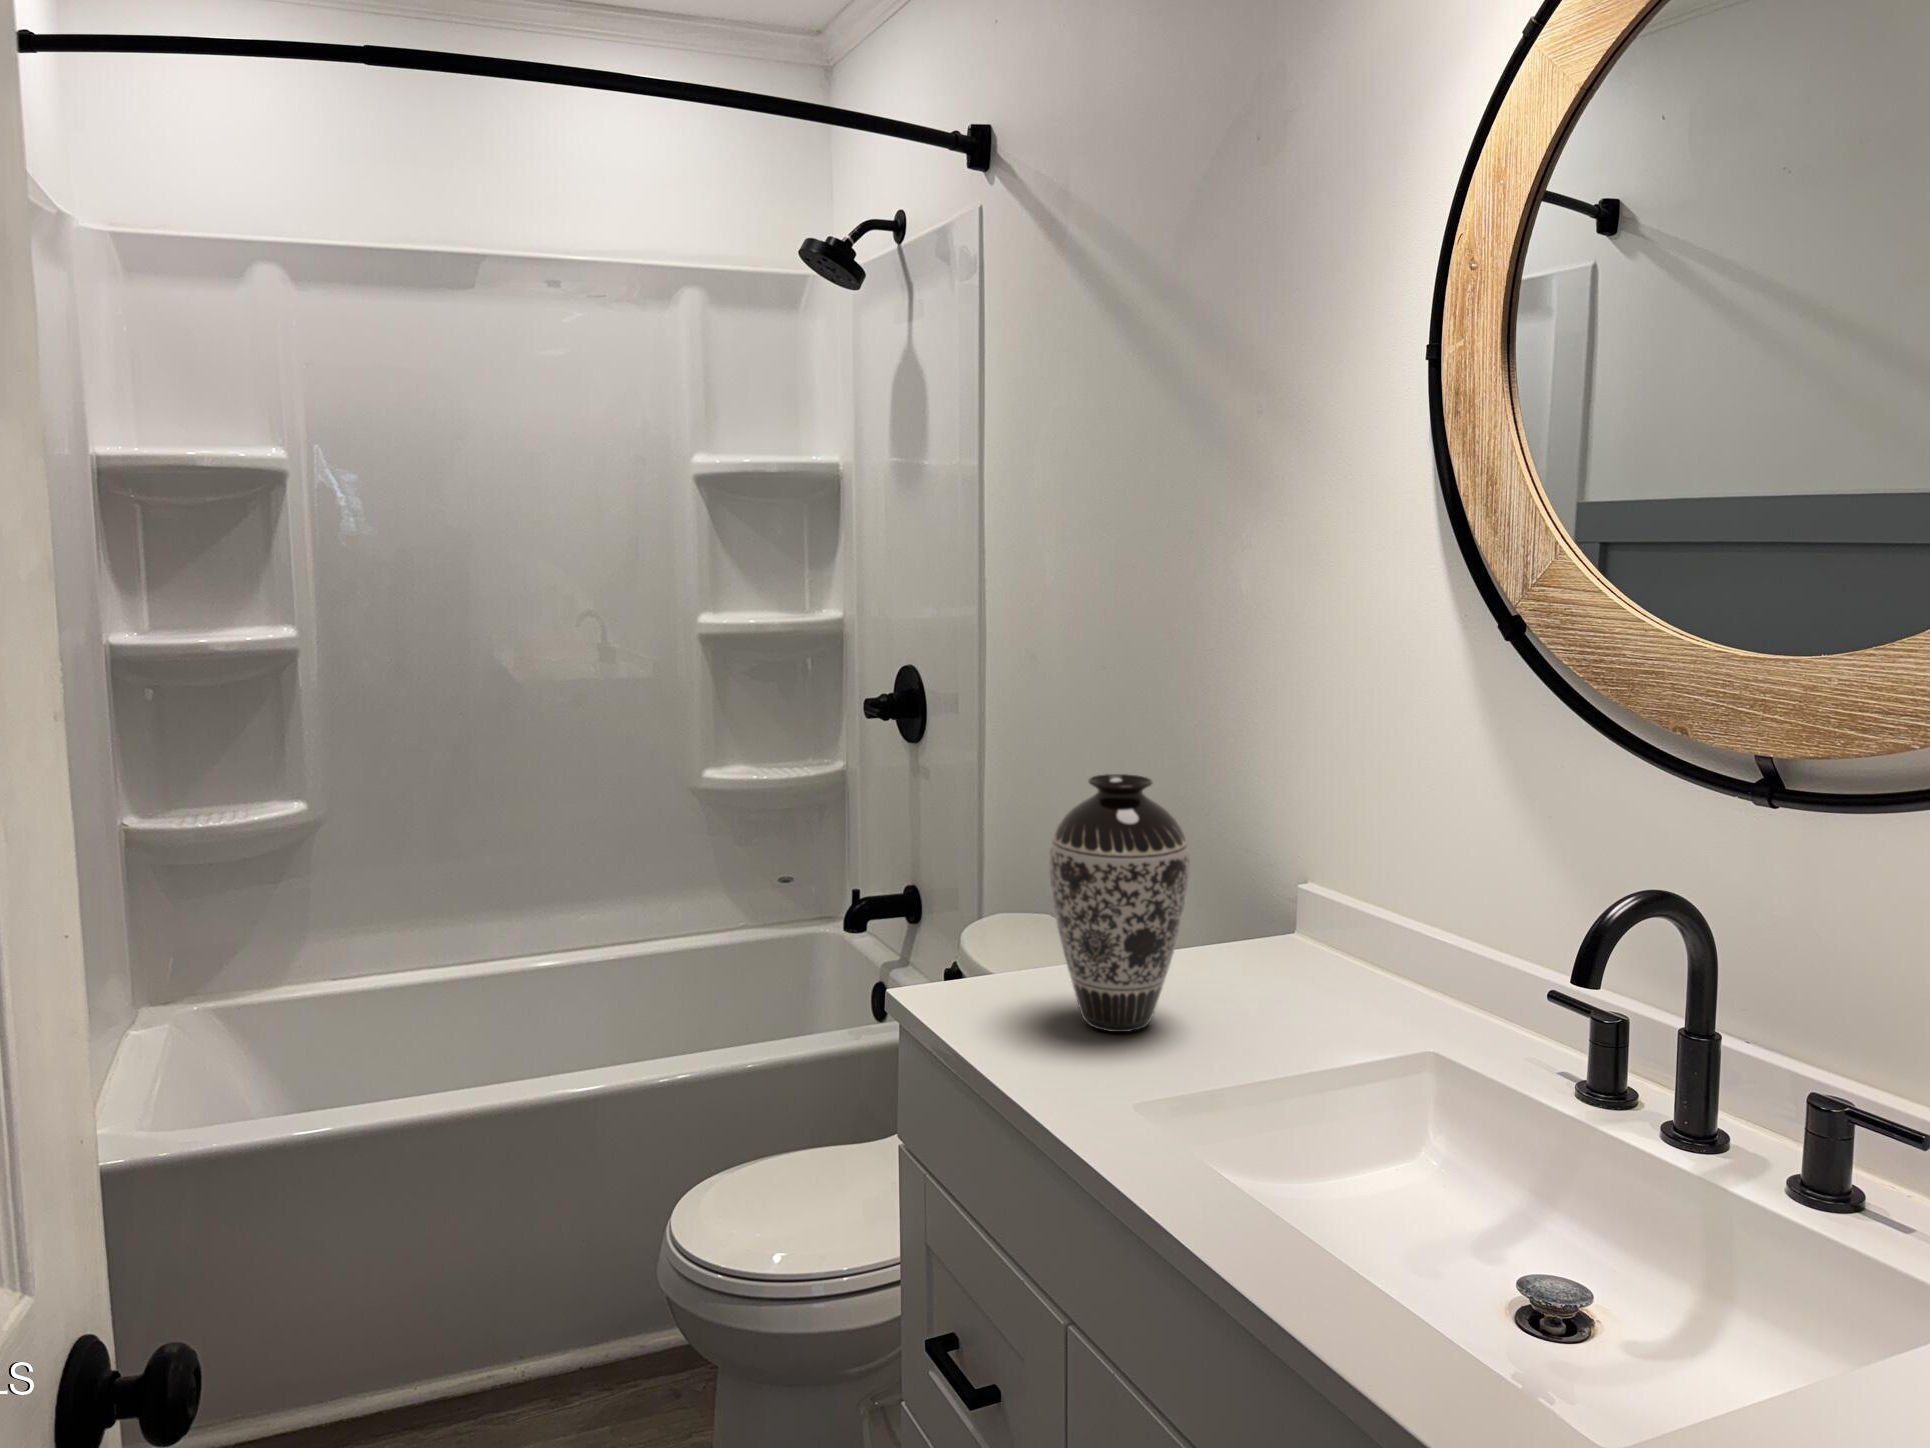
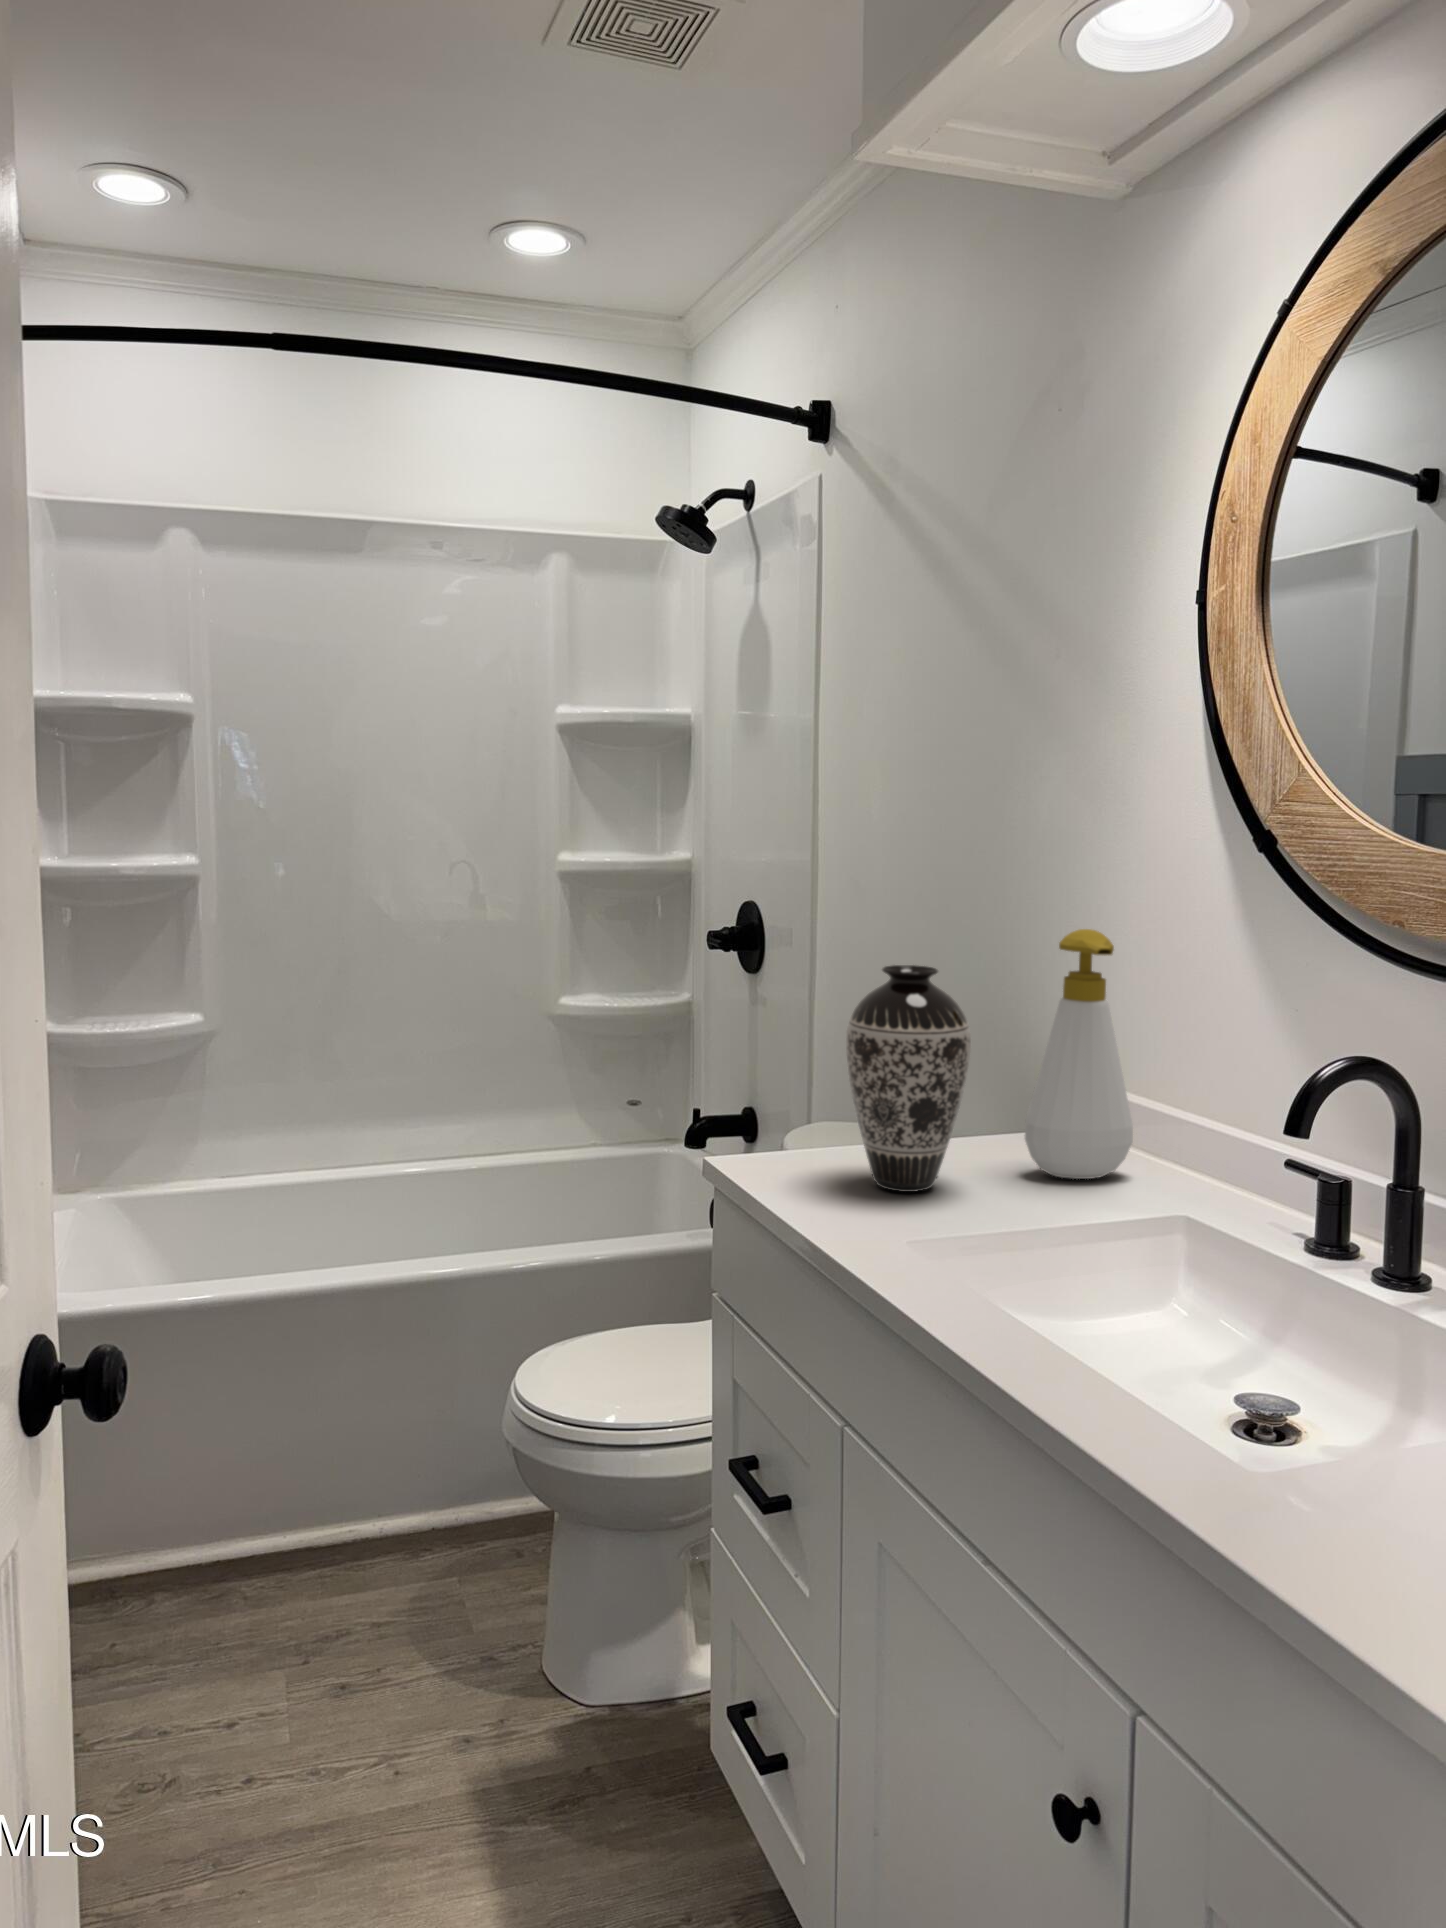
soap bottle: none [1246,727,1366,1006] -> present [1025,929,1133,1179]

